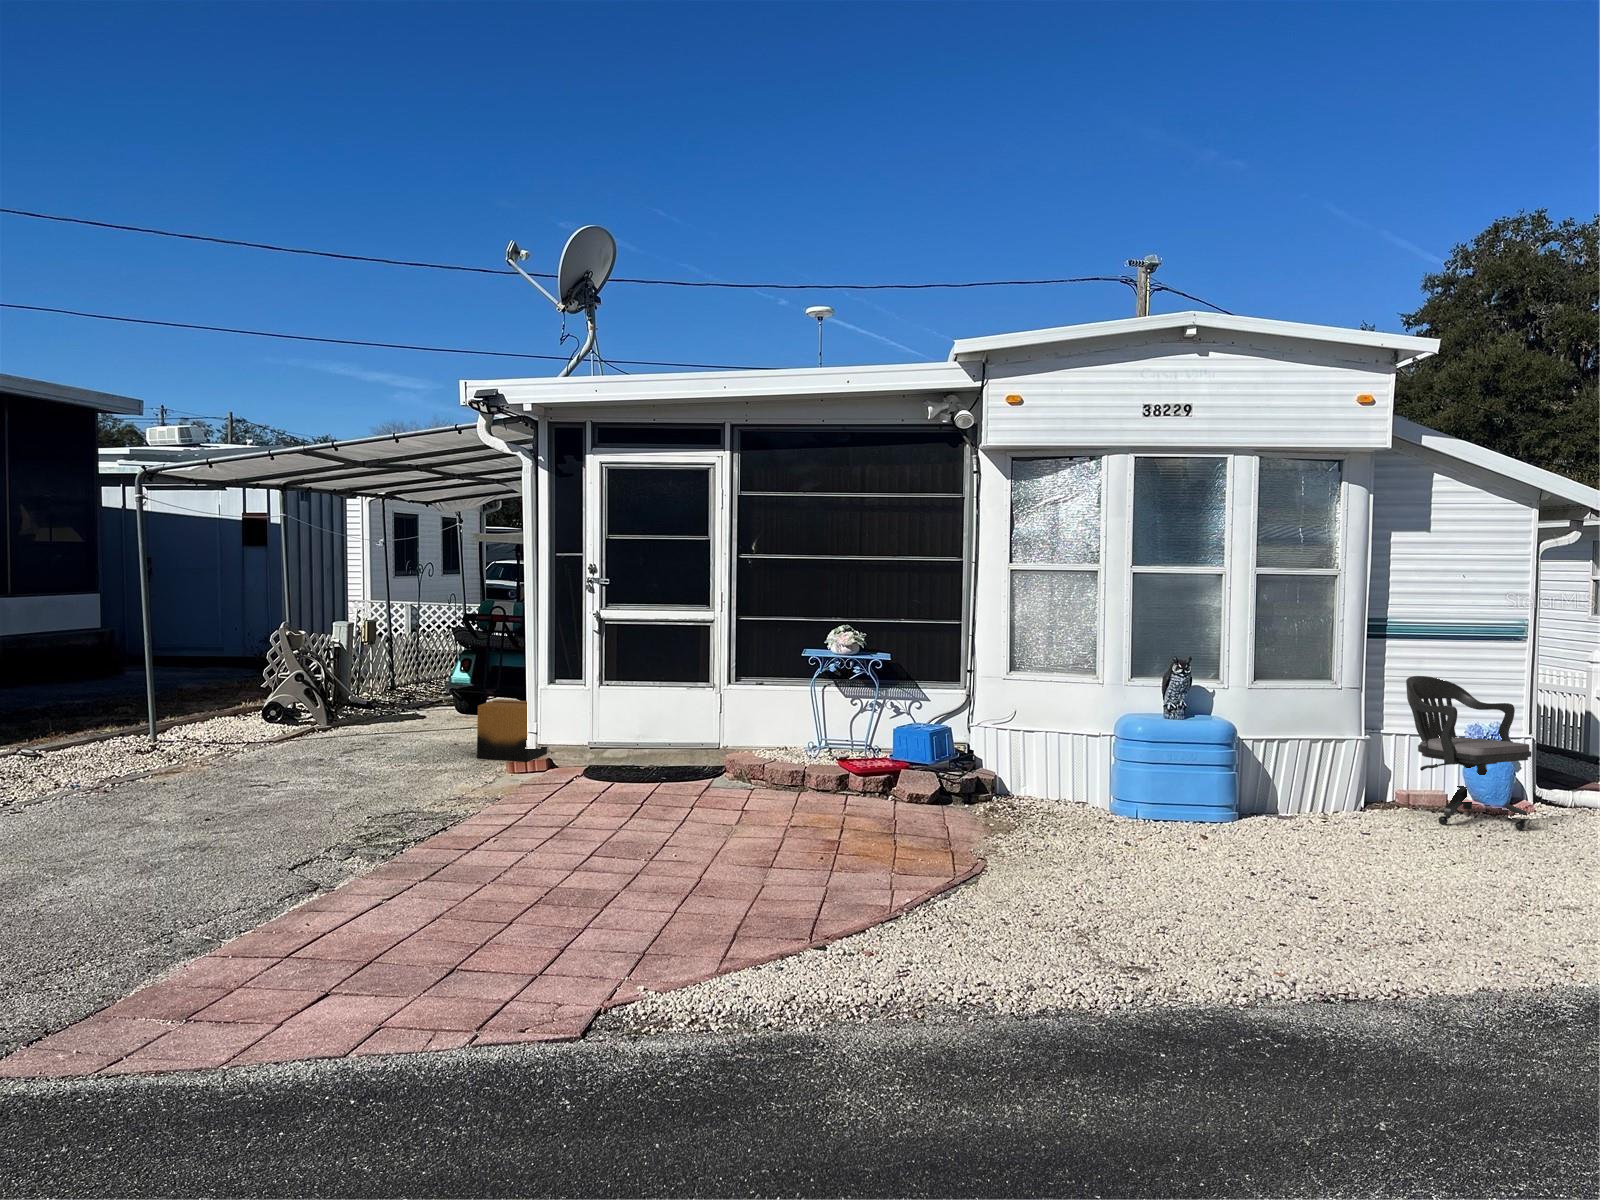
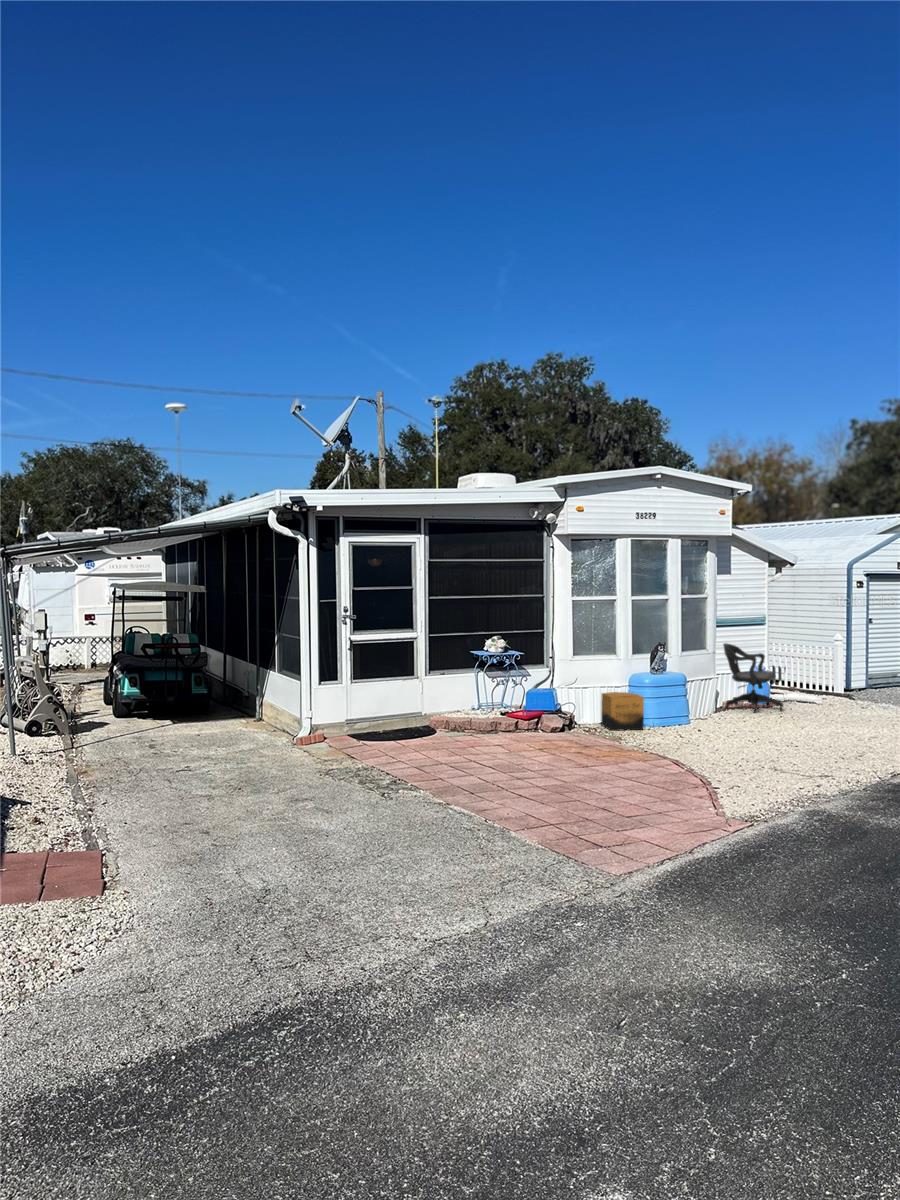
cardboard box: present [477,700,547,761] -> present [601,692,644,731]

